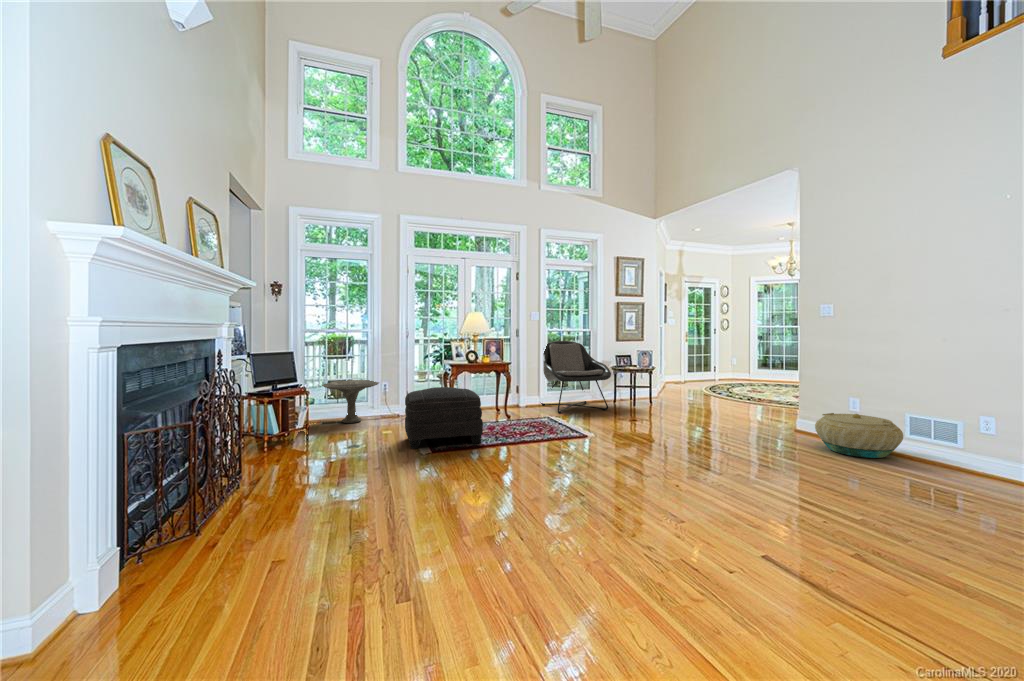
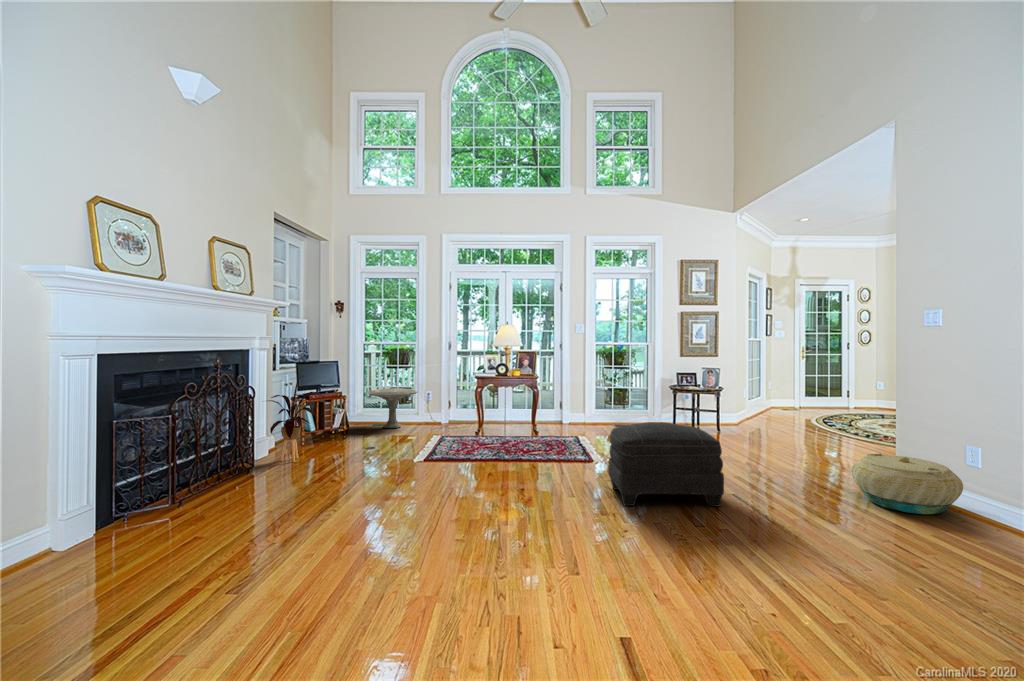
lounge chair: present [541,341,611,413] -> none [586,355,658,434]
house plant: none [230,368,310,471] -> present [269,376,325,462]
ottoman: present [405,387,483,449] -> present [608,422,724,506]

